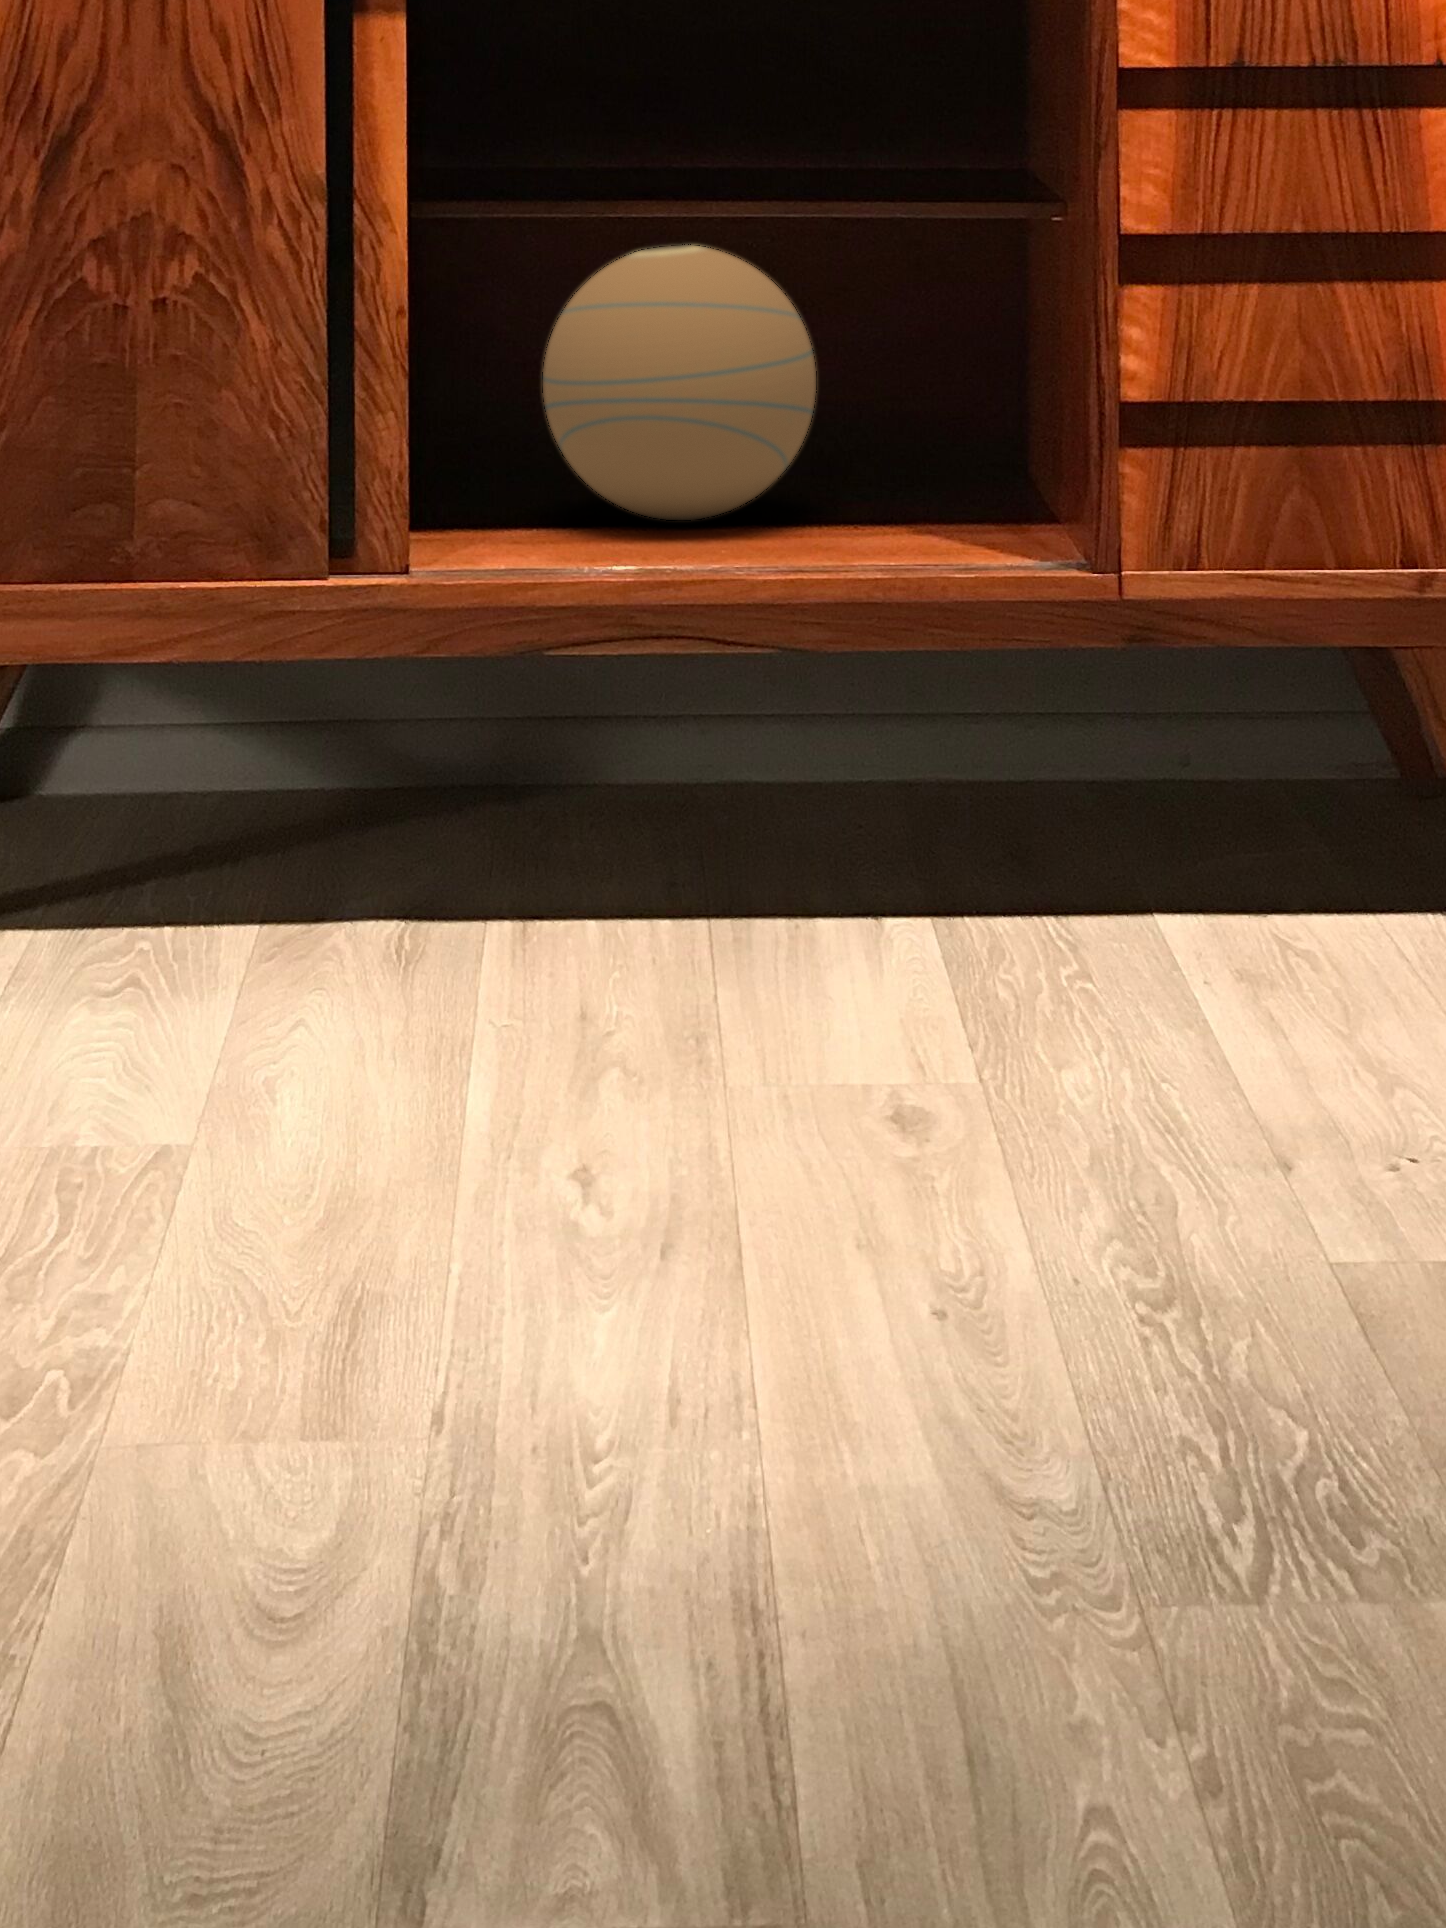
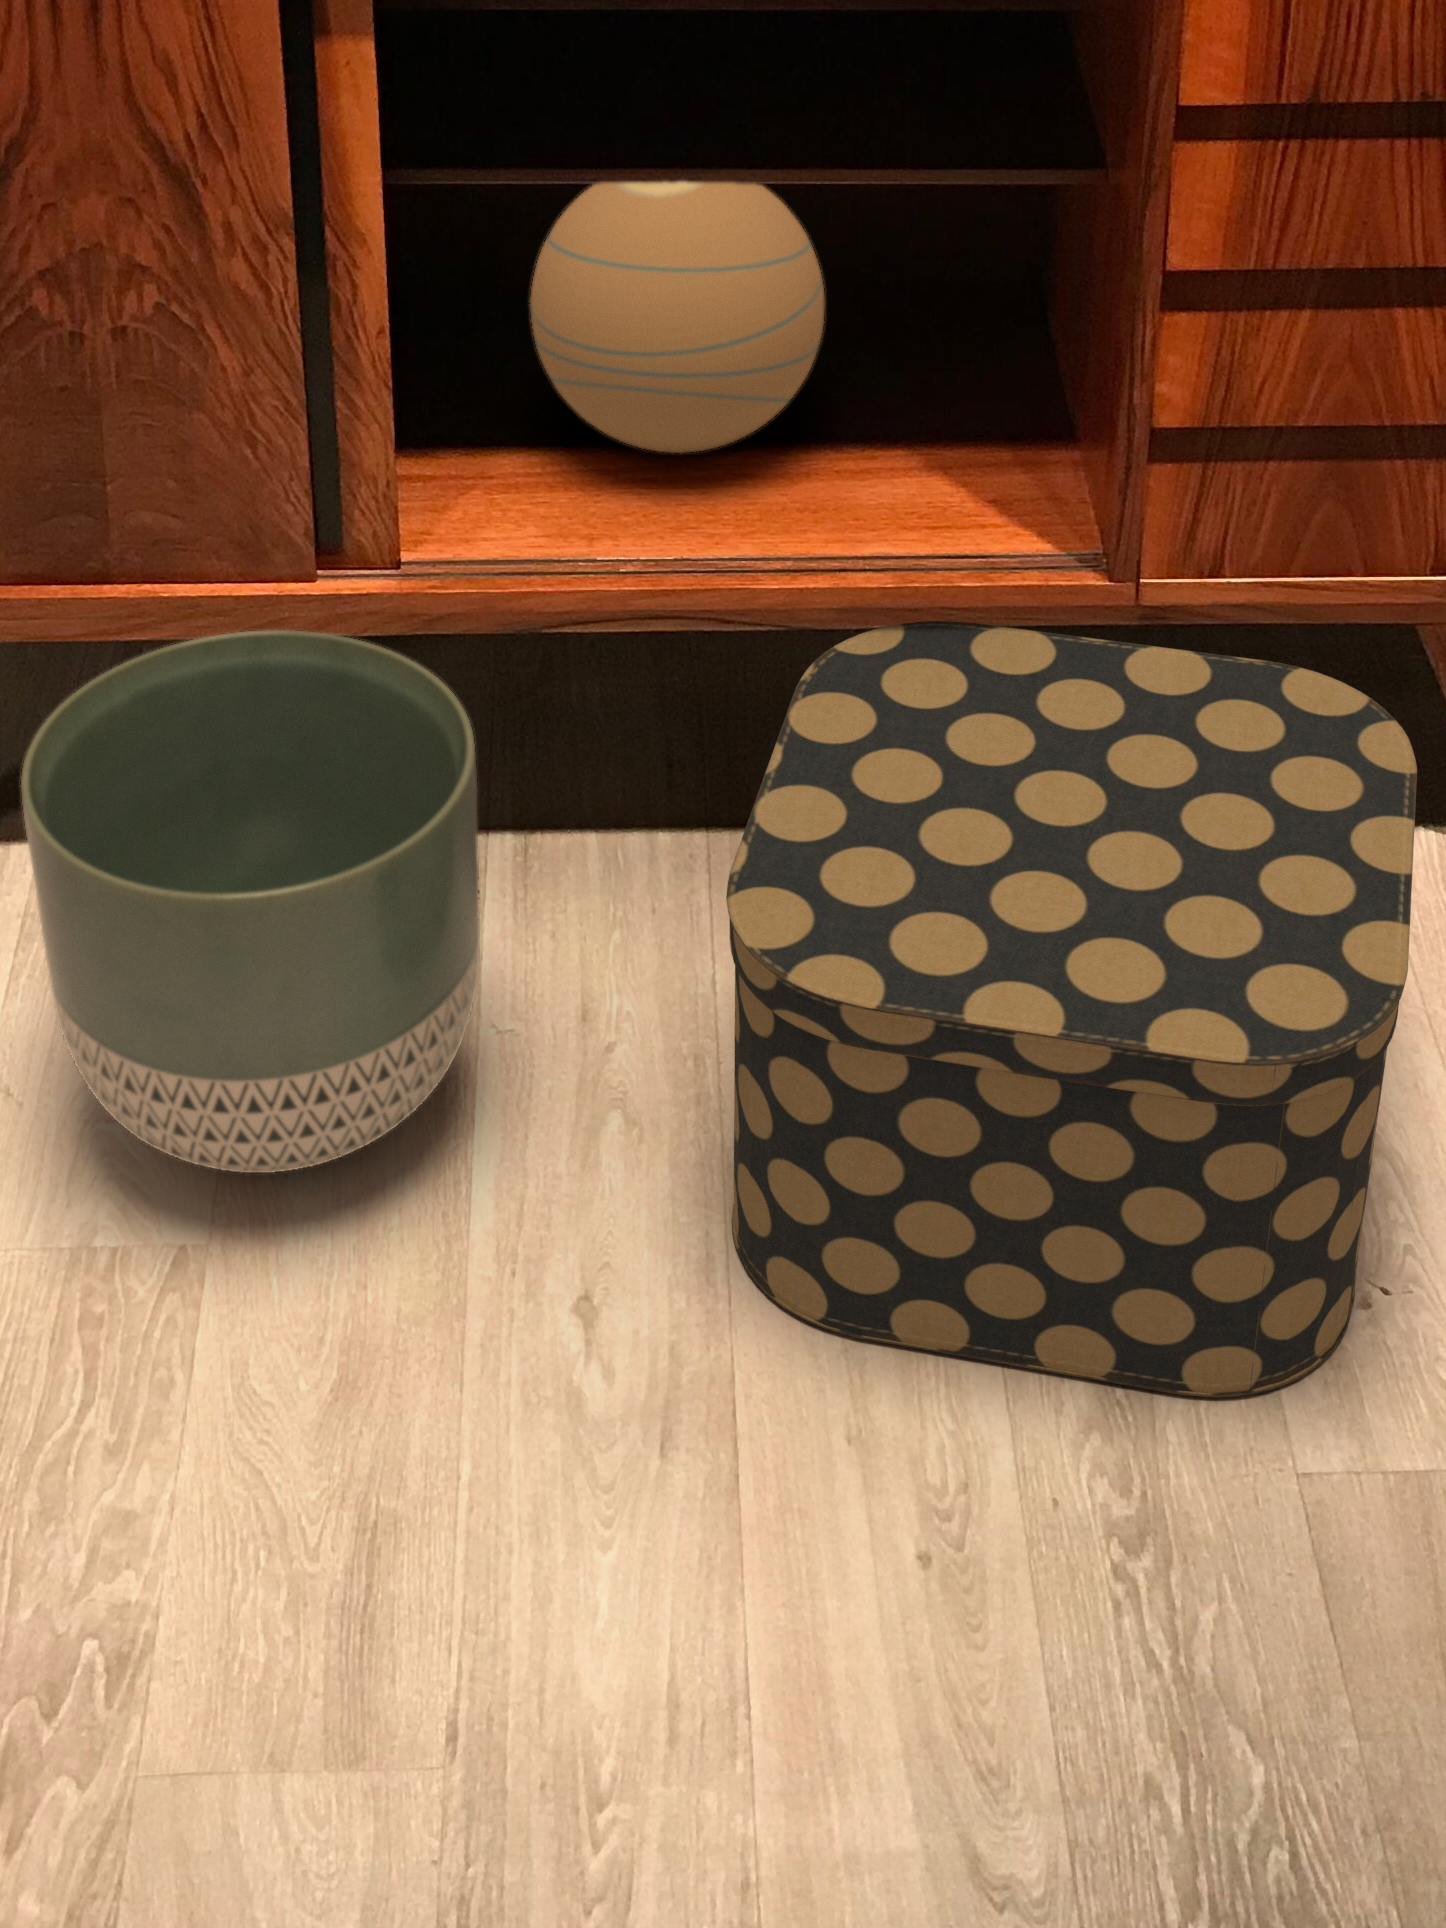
planter: none [49,587,486,1089] -> present [21,630,480,1173]
storage box: none [727,600,1393,1221] -> present [726,621,1417,1397]

